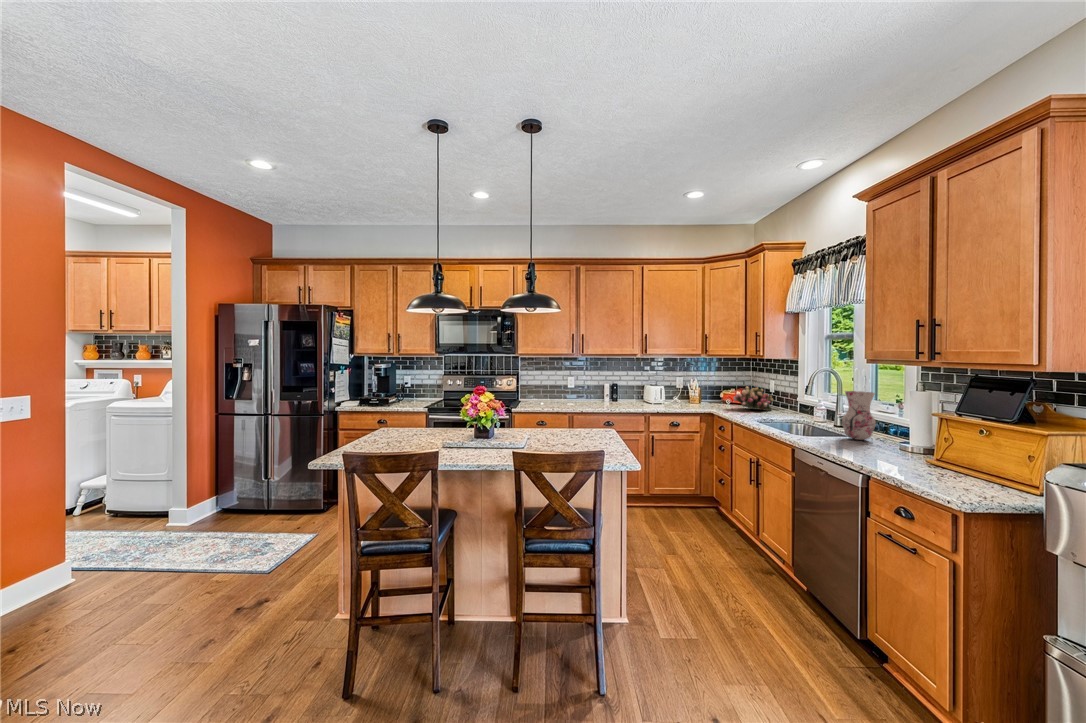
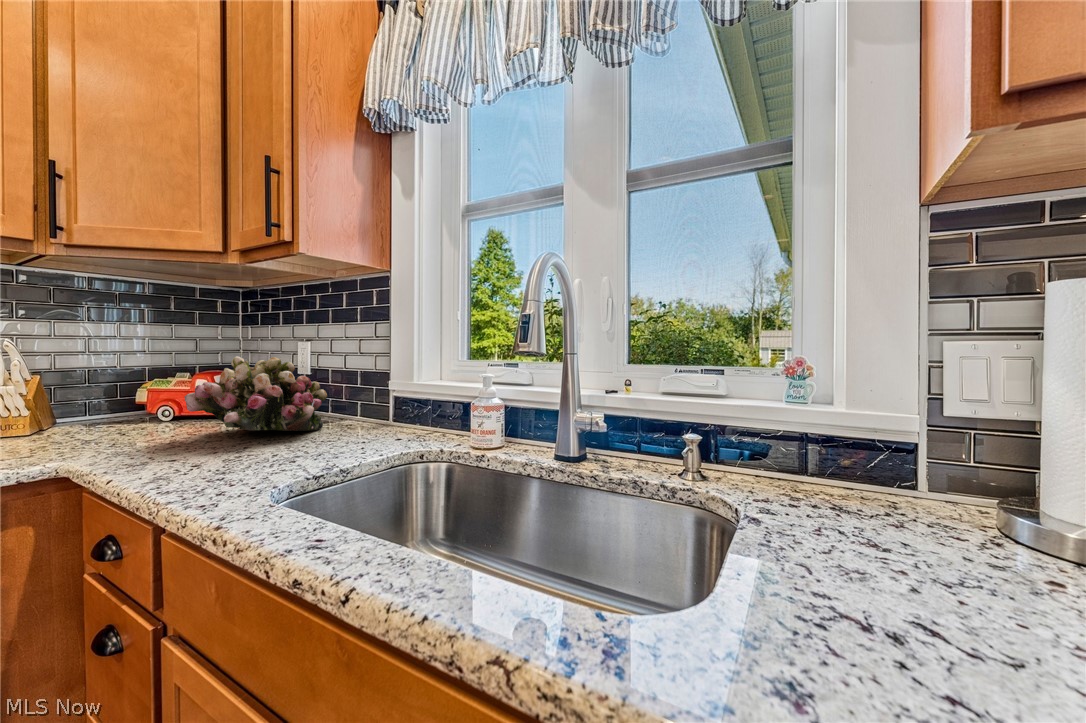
vase: present [842,391,876,440] -> none [793,306,953,543]

